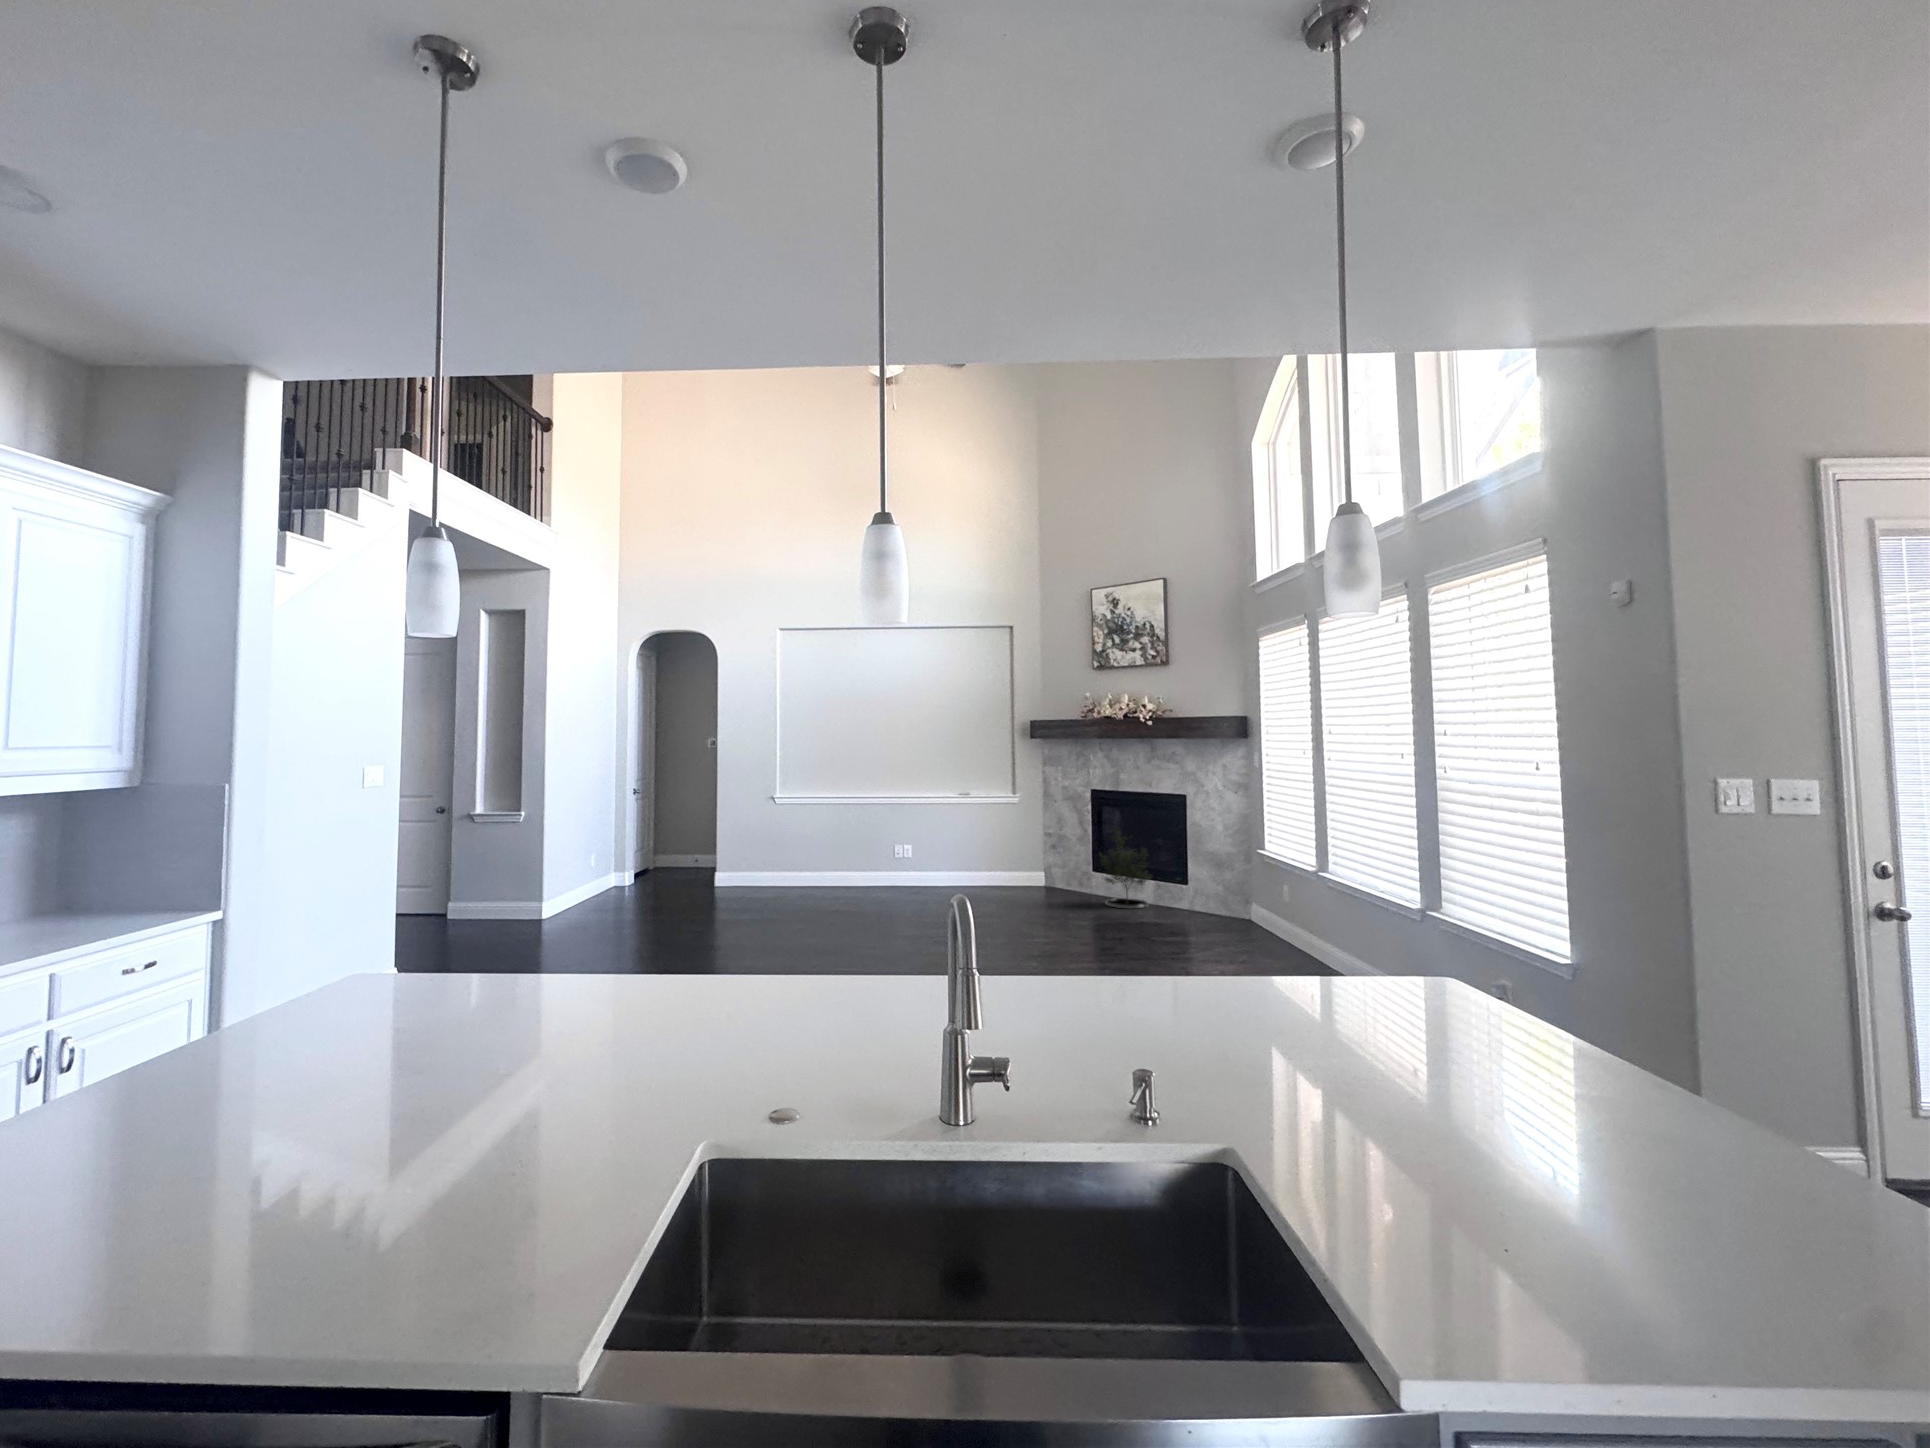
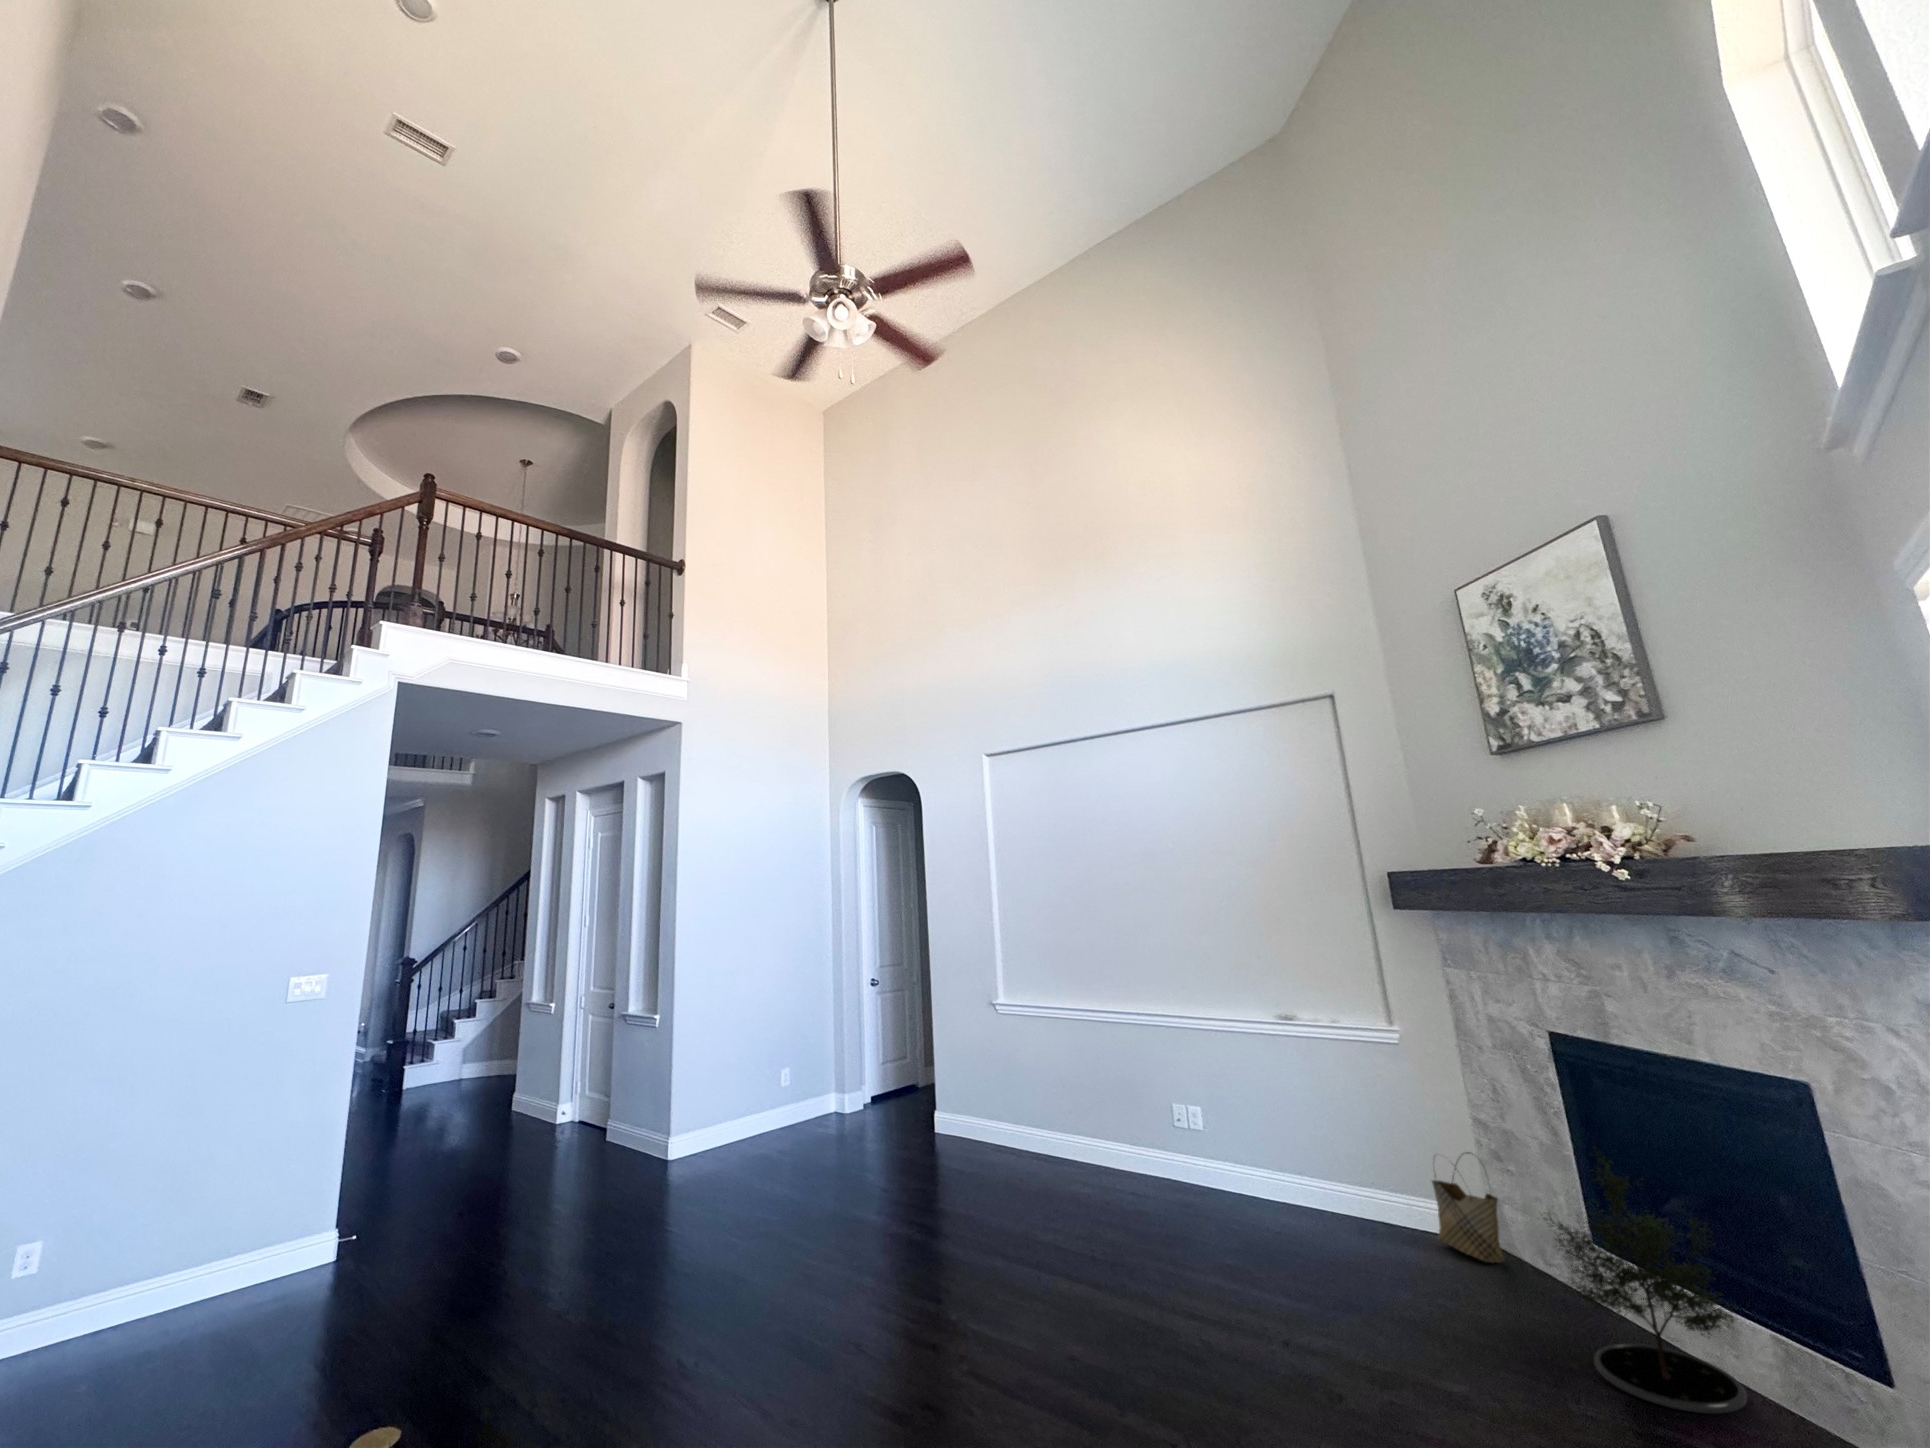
woven basket: none [1028,848,1057,891] -> present [1432,1152,1504,1263]

